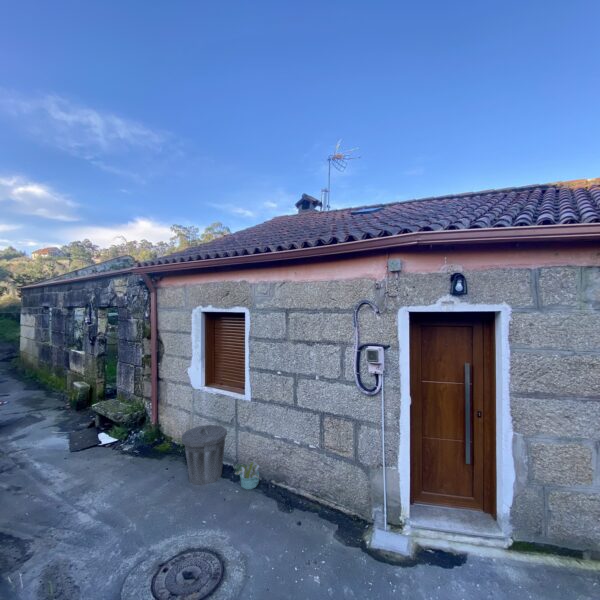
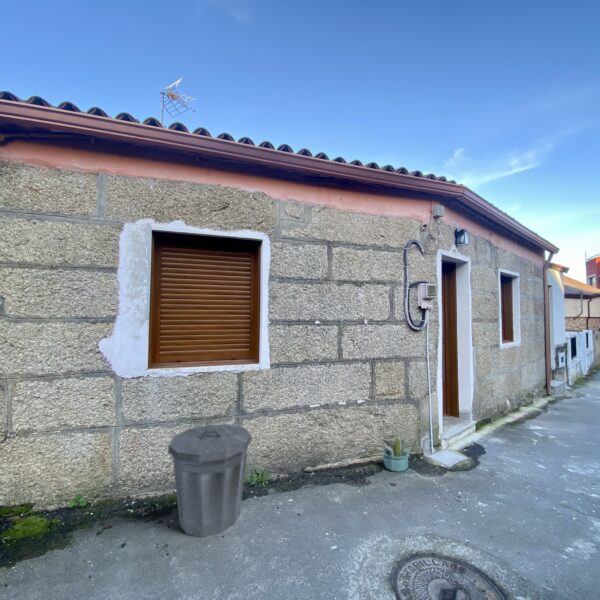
decorative plant: present [235,462,259,490] -> present [382,437,411,472]

